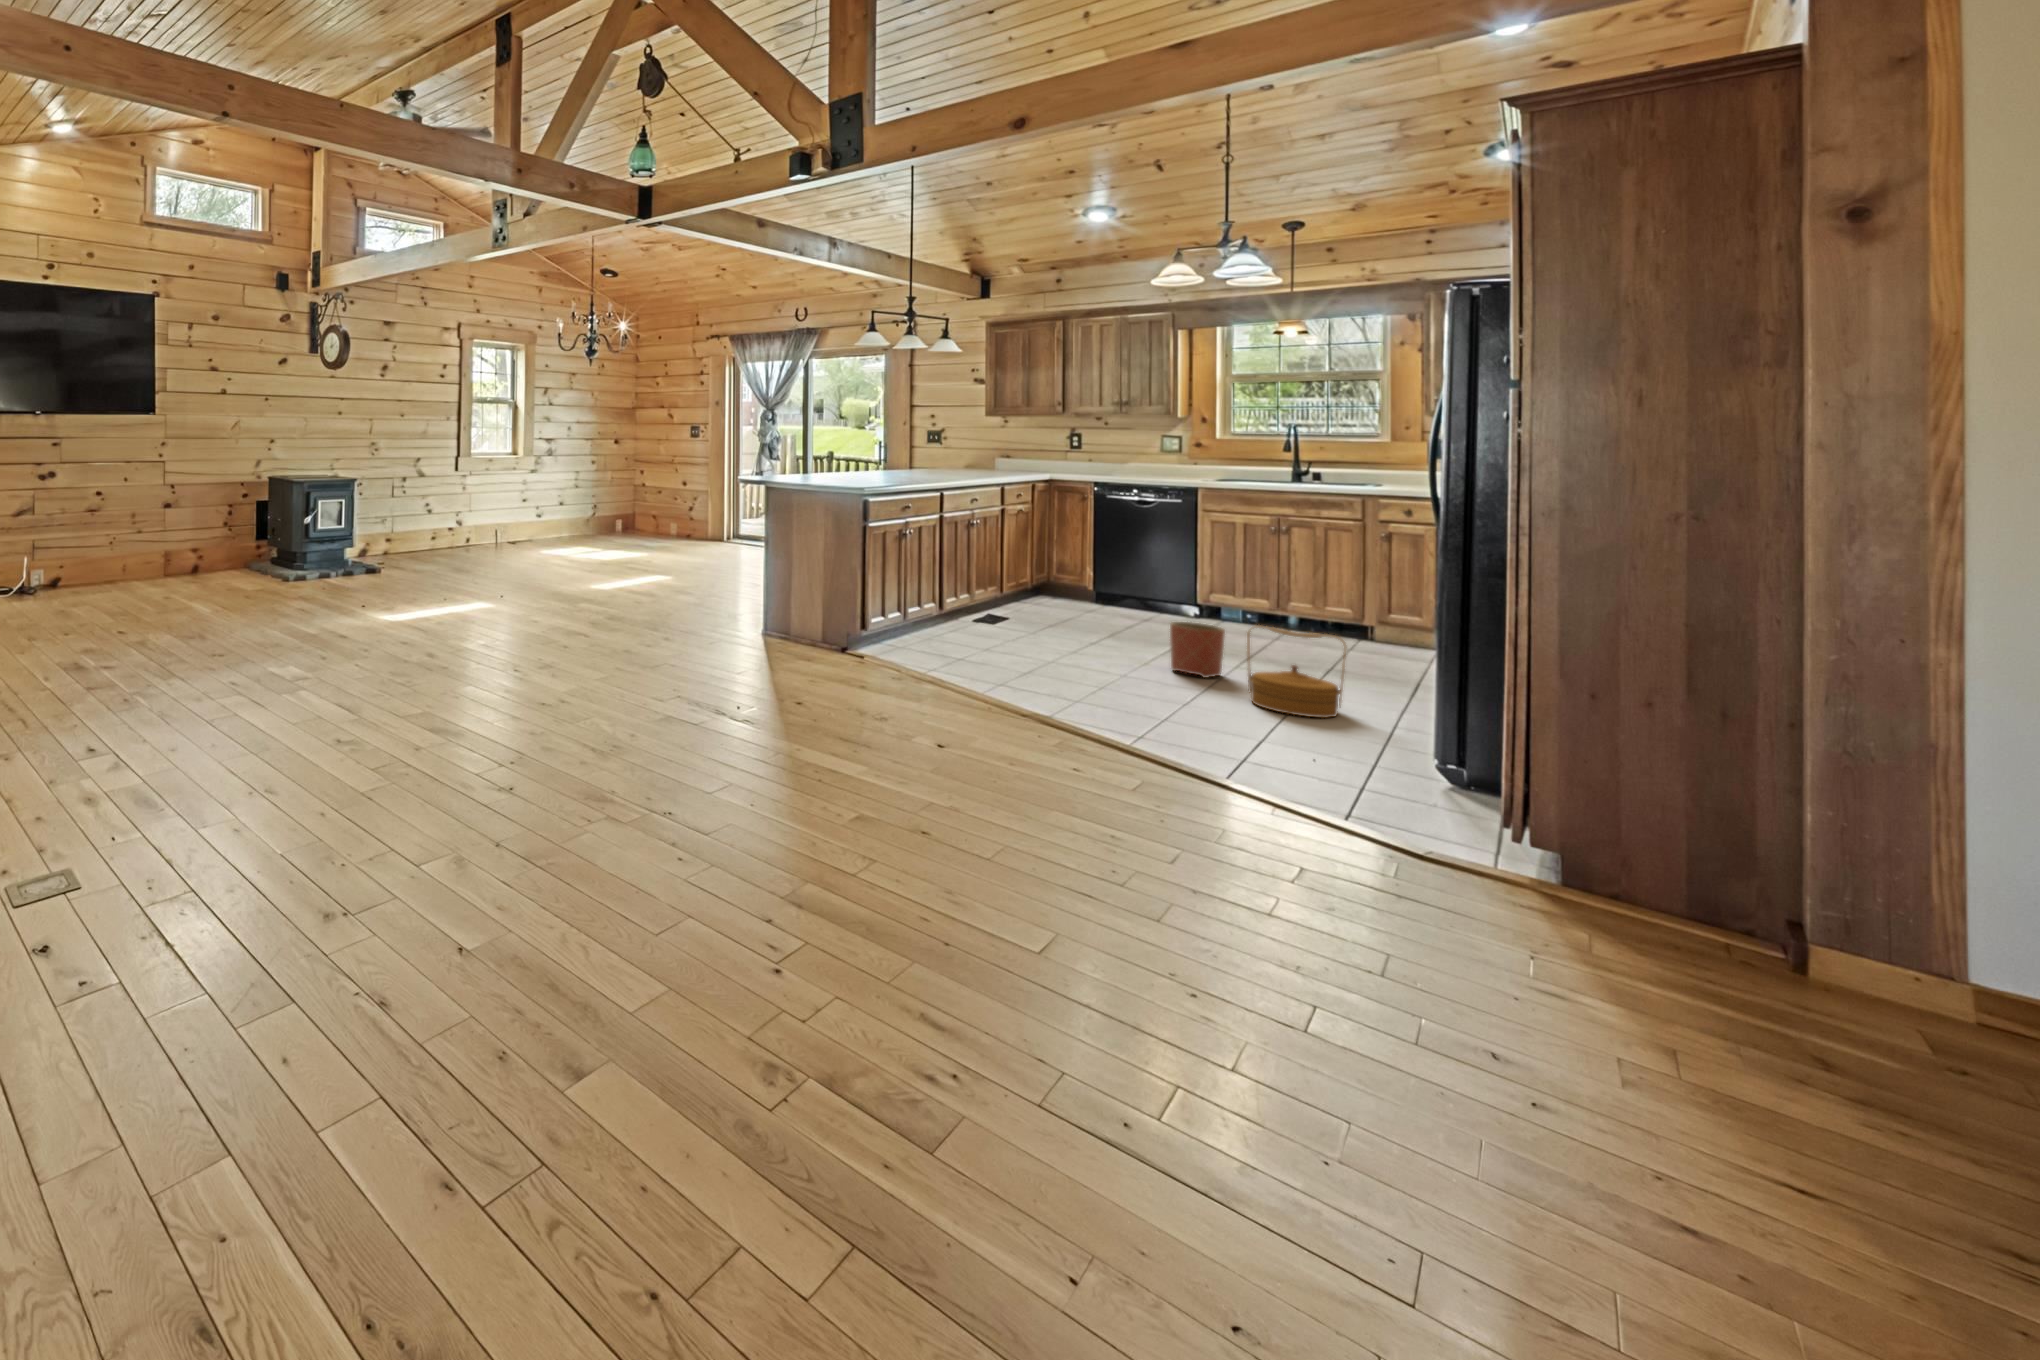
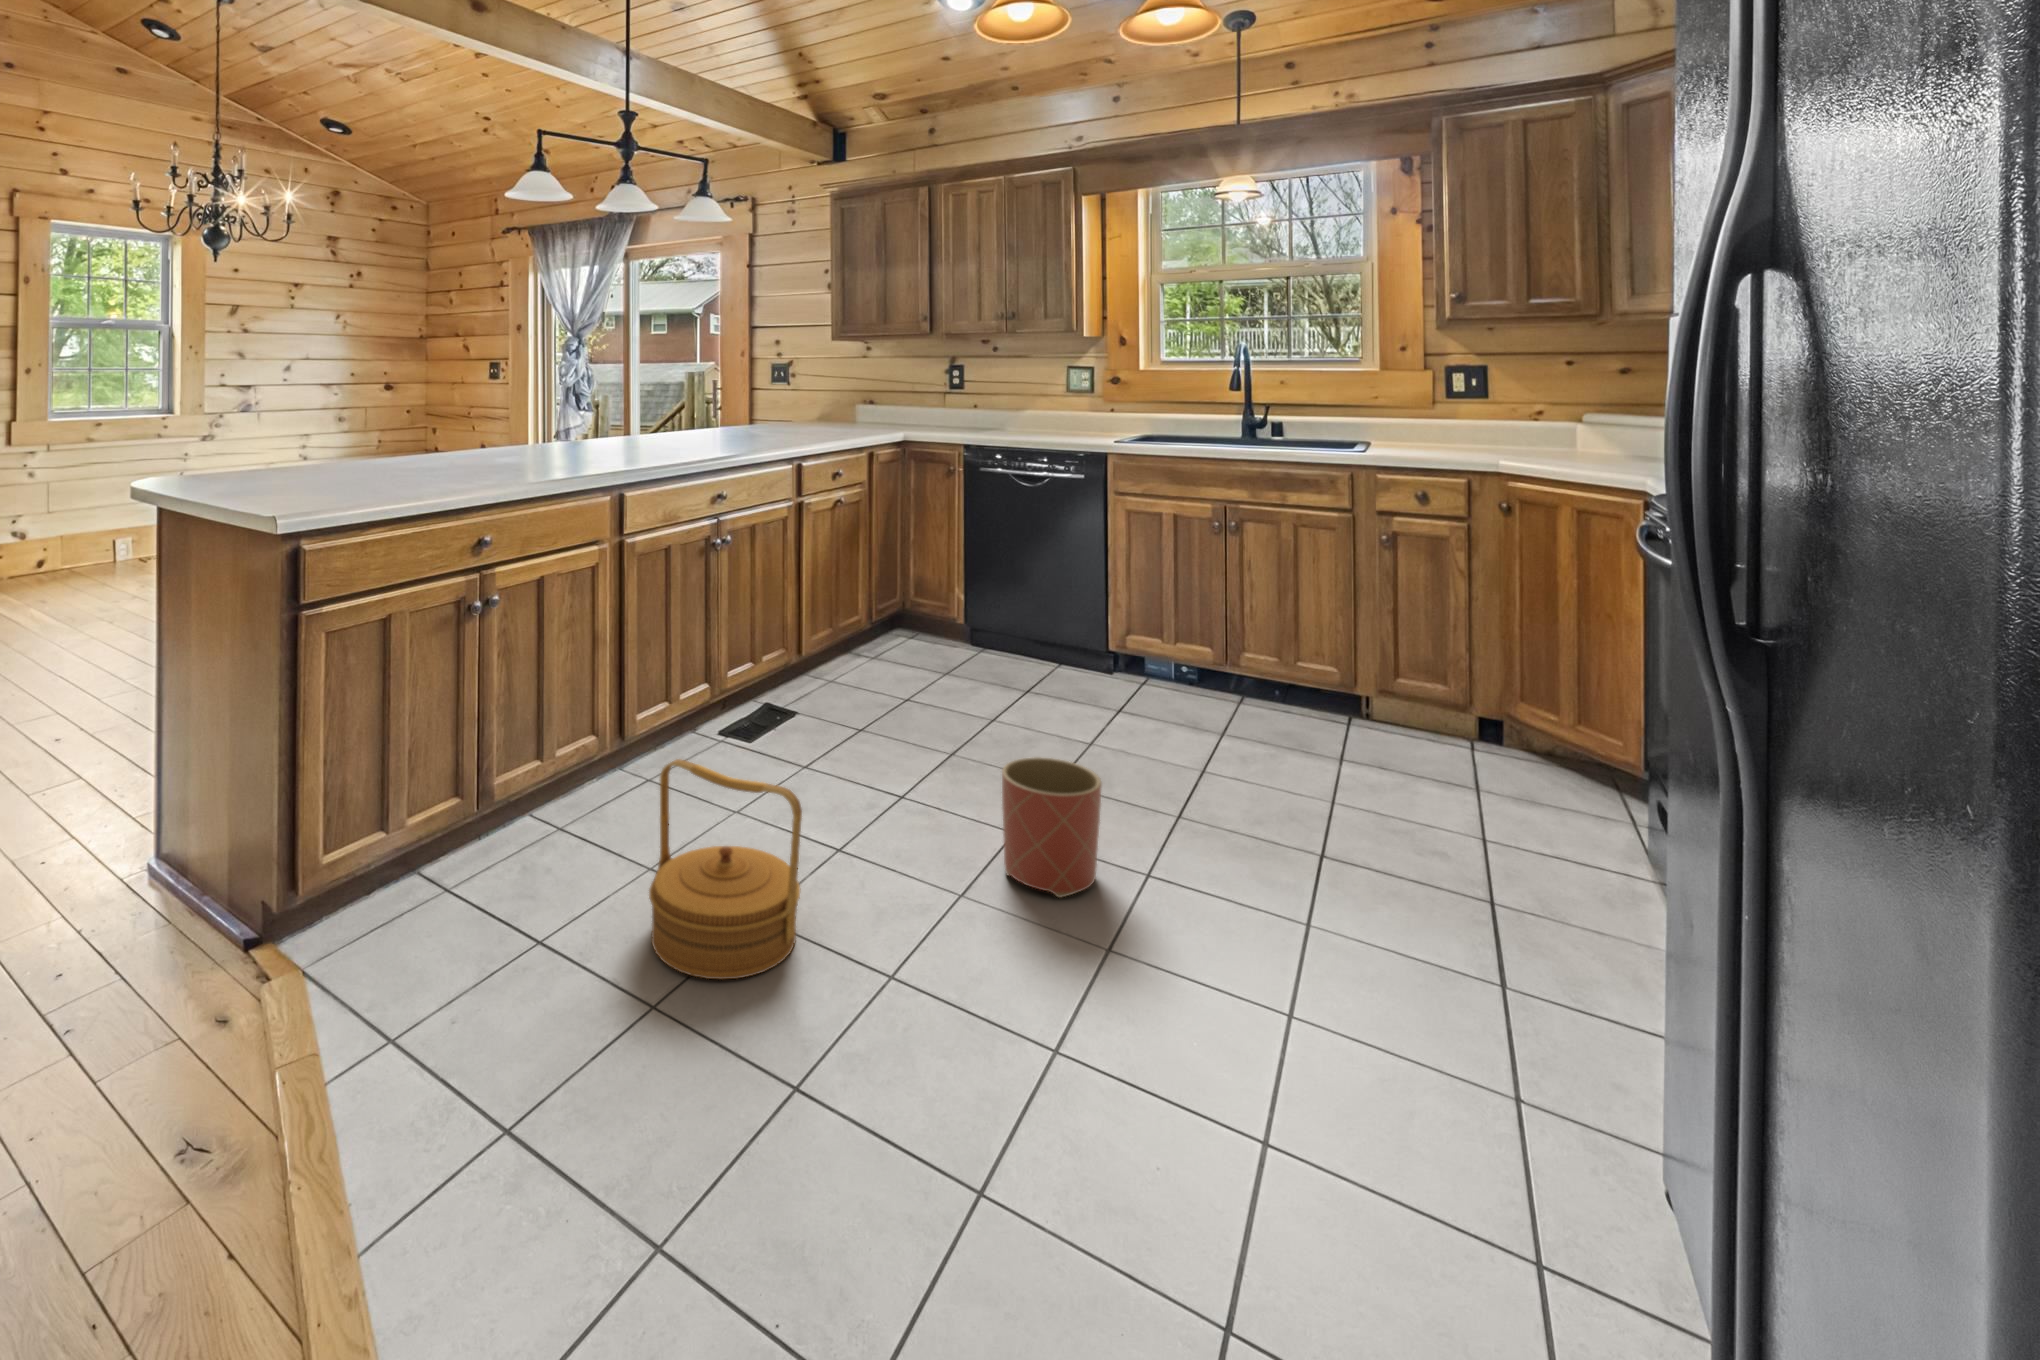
basket: present [1247,626,1346,718] -> present [649,759,802,979]

